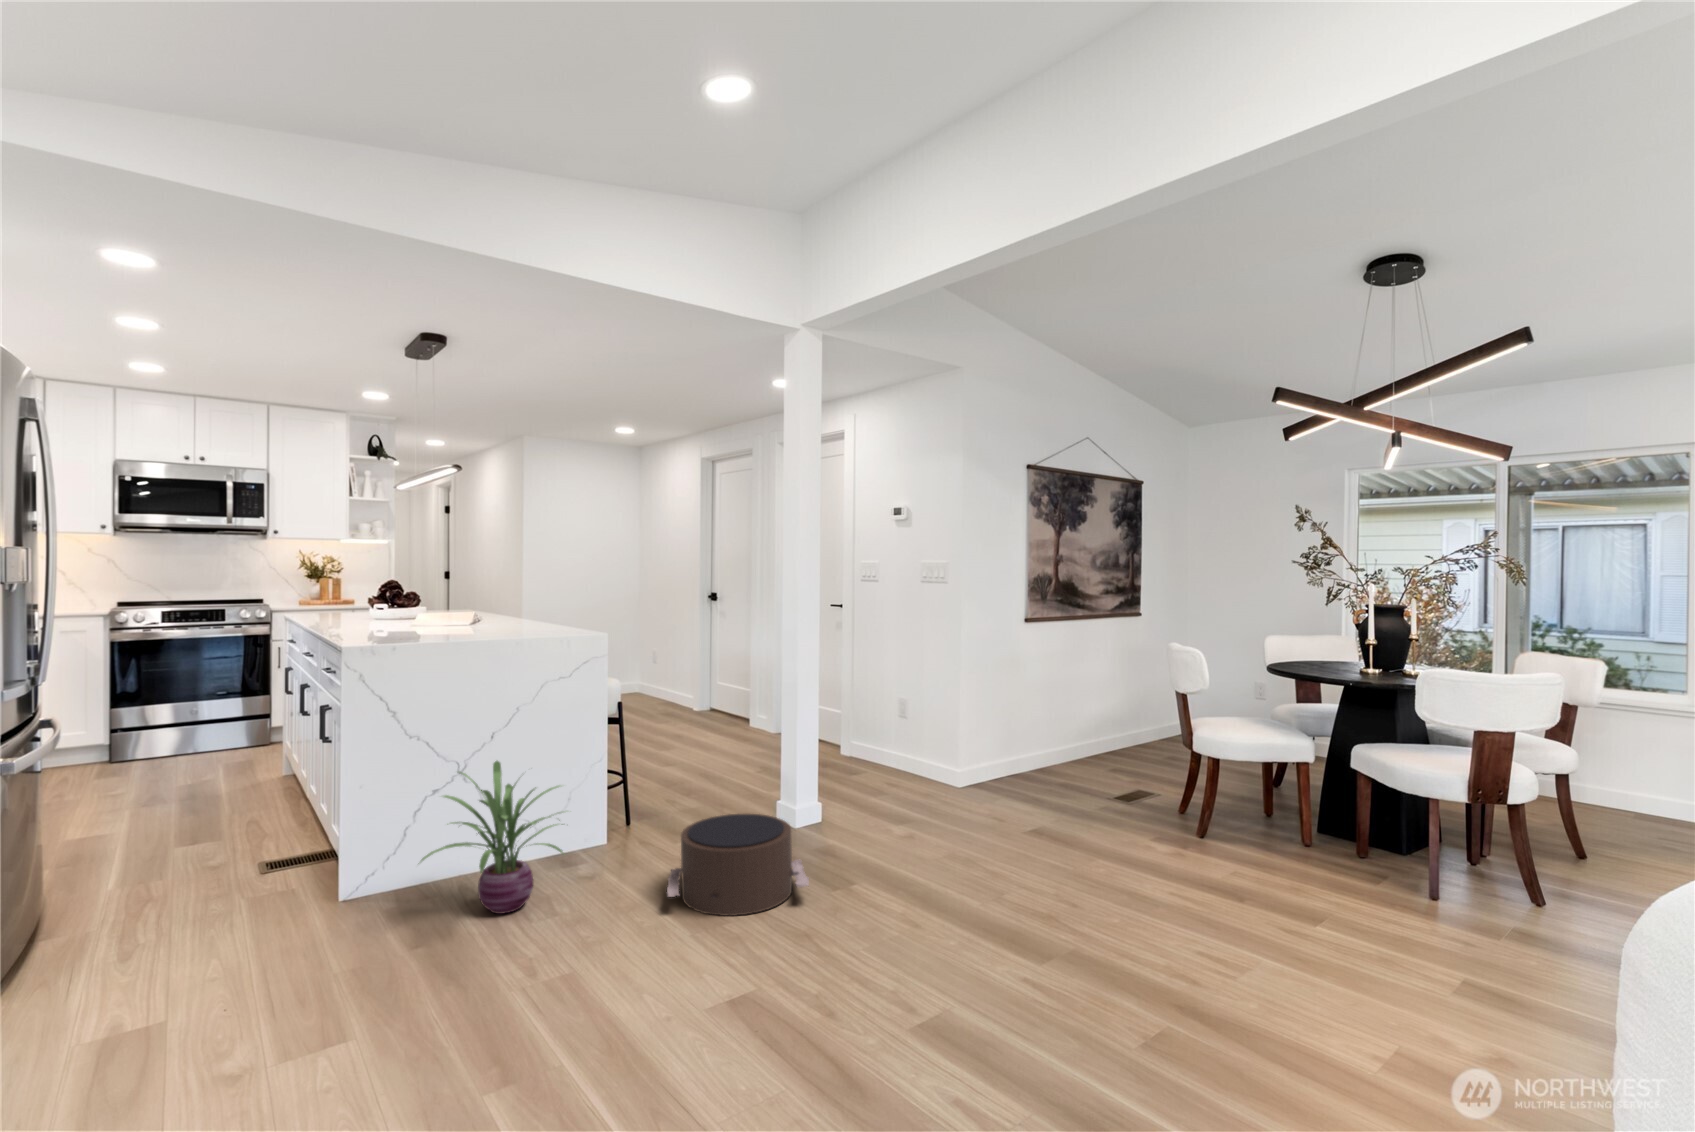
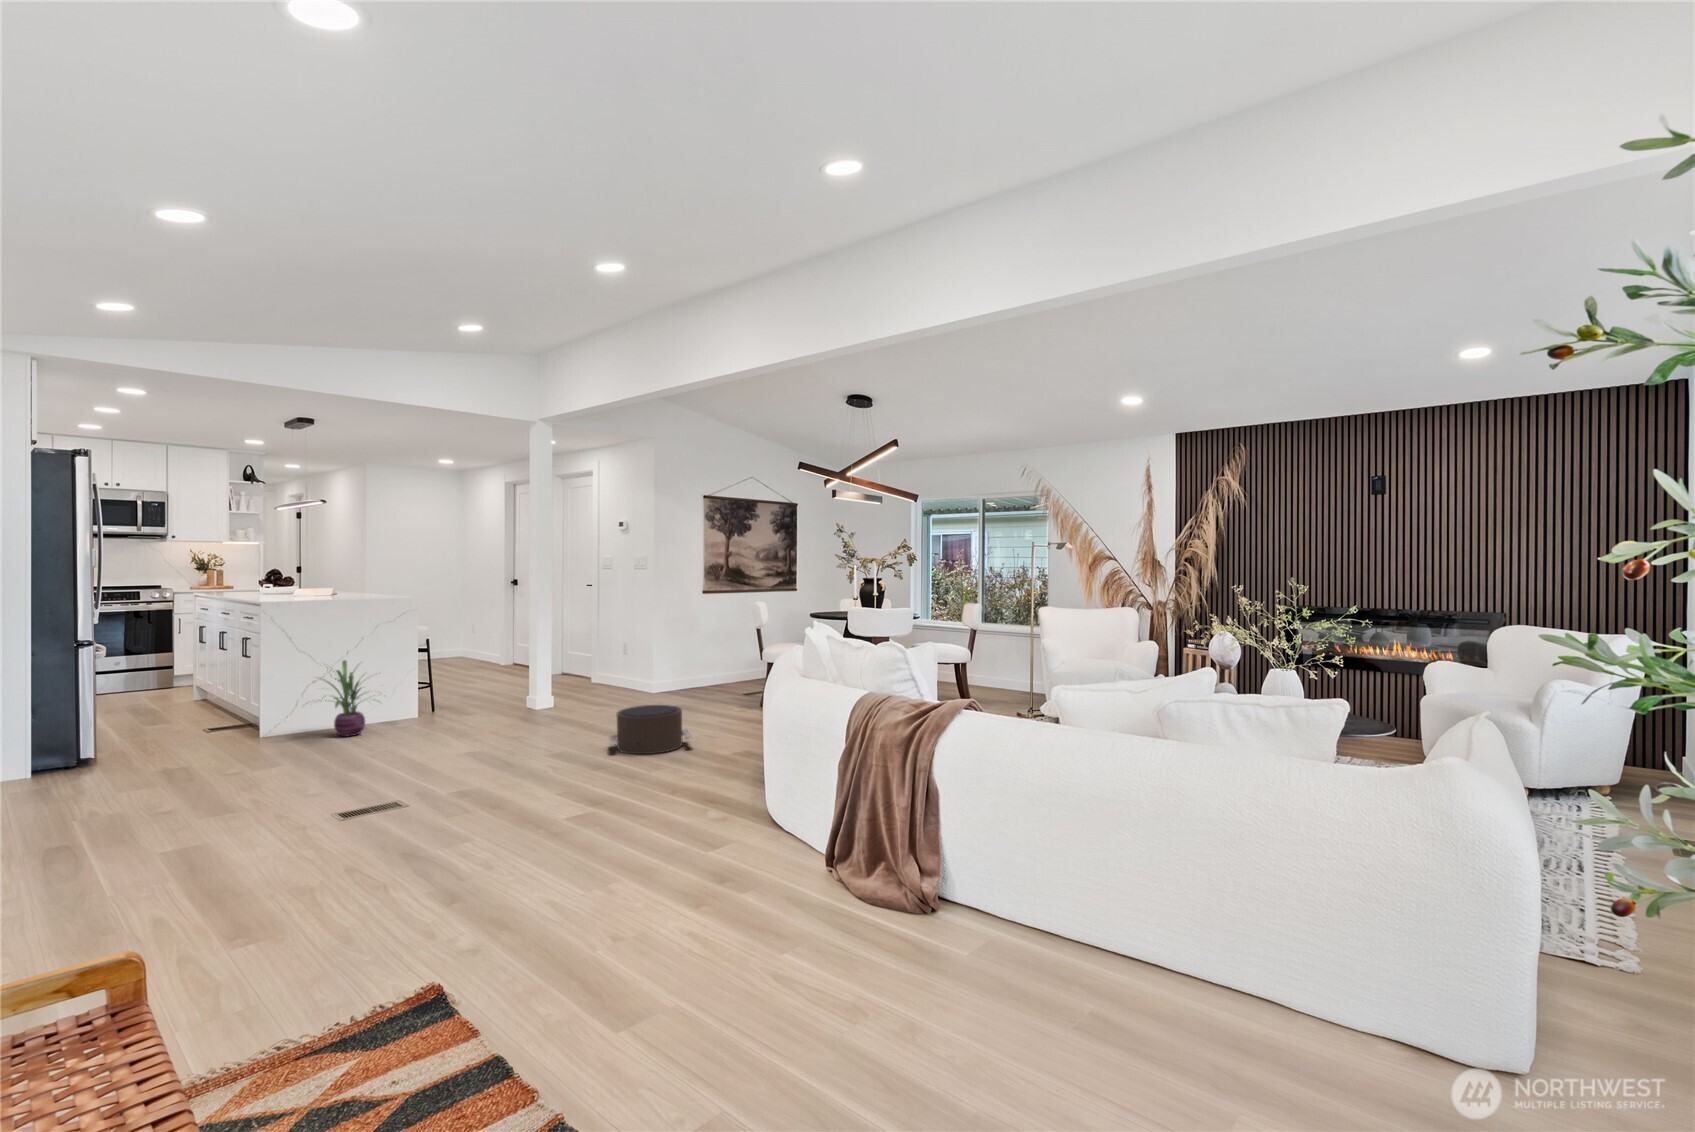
pouf: present [667,814,809,916] -> present [610,705,692,754]

